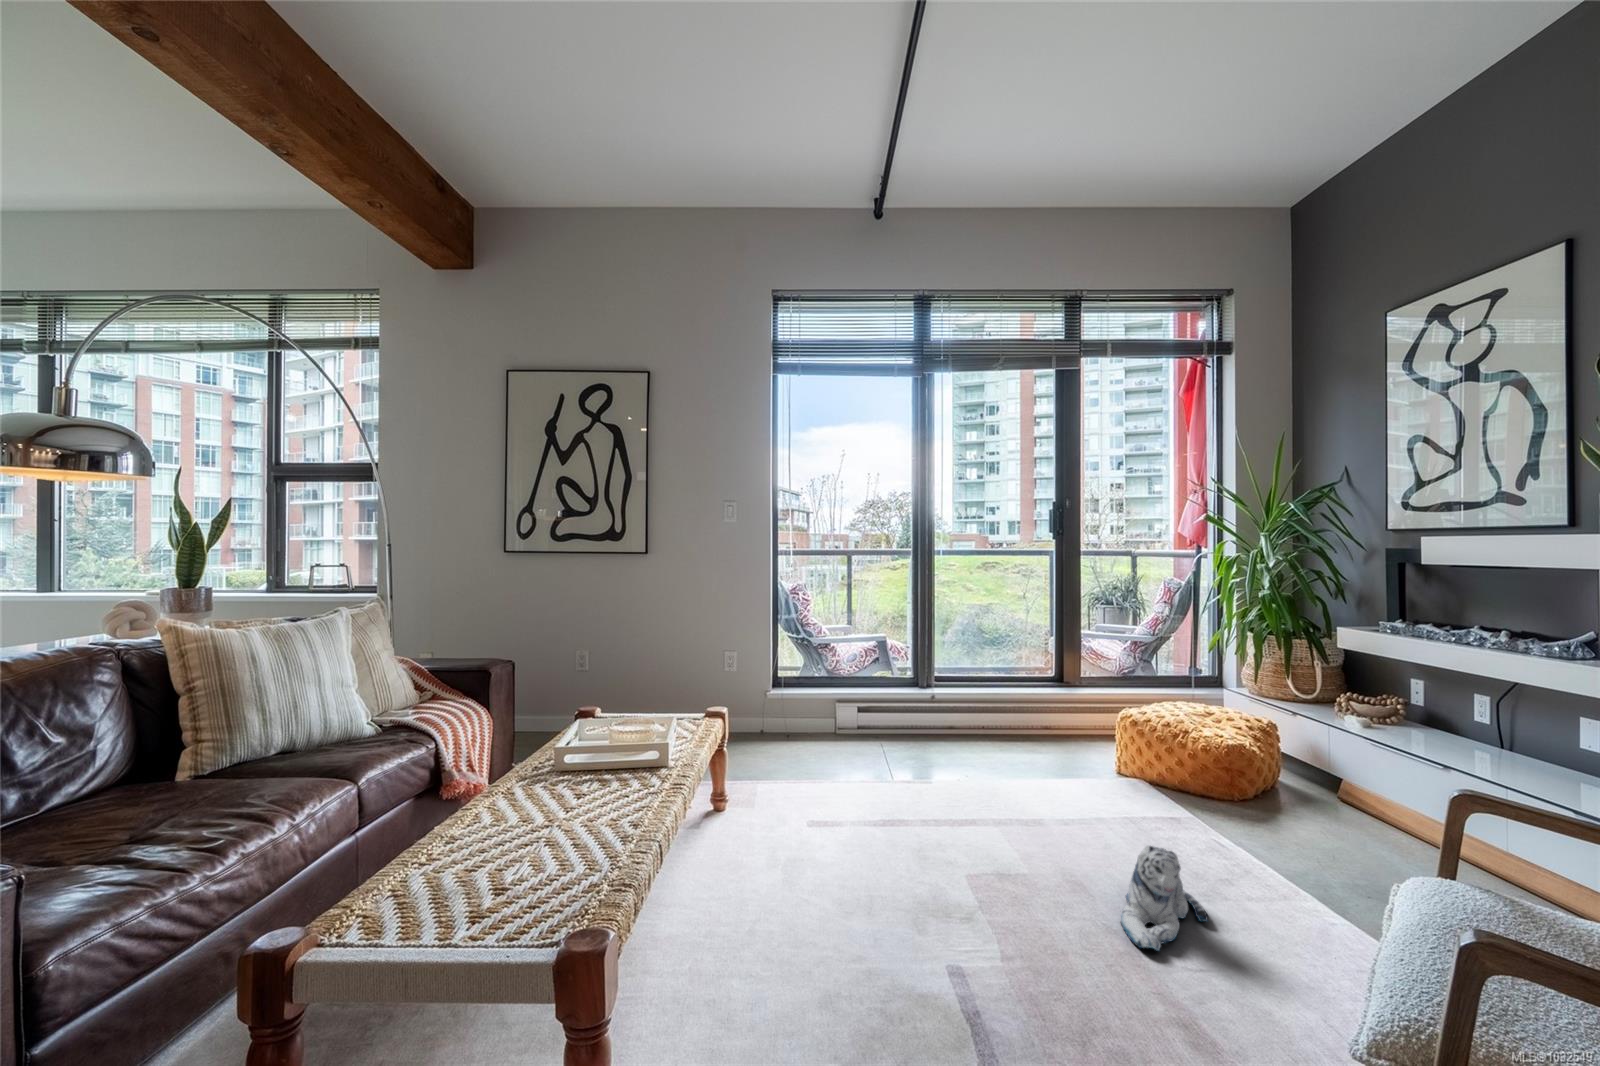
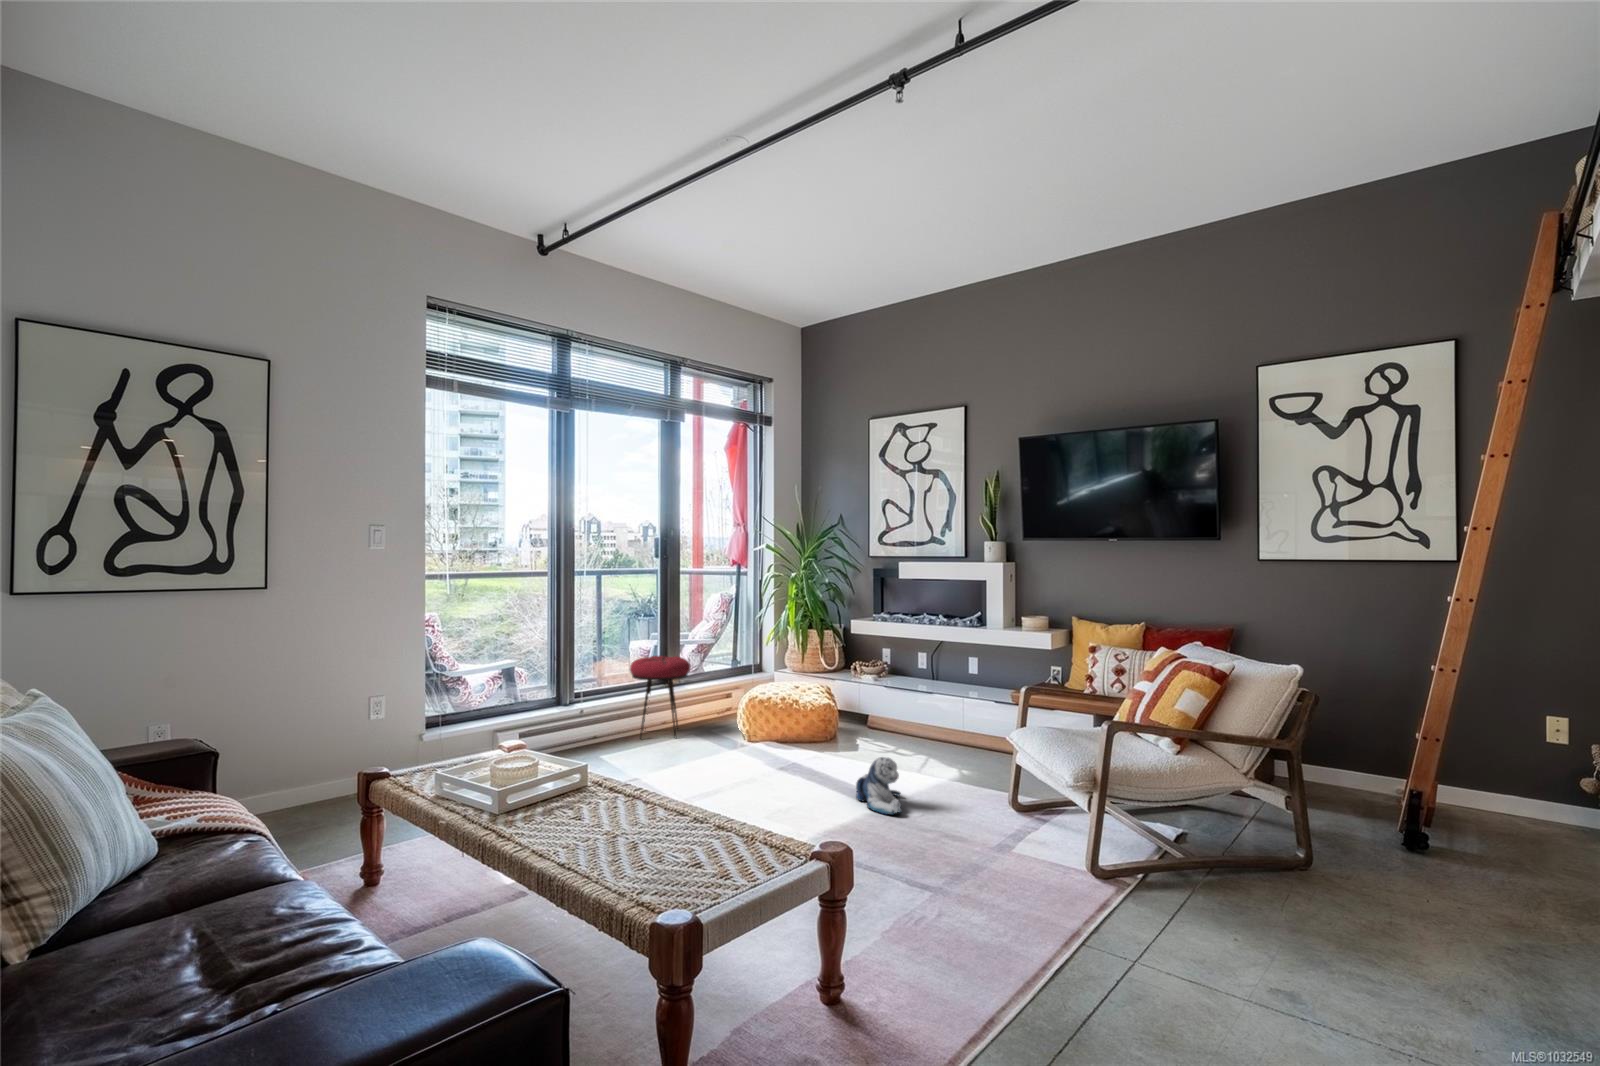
stool: none [992,643,1065,744] -> present [630,656,690,738]

